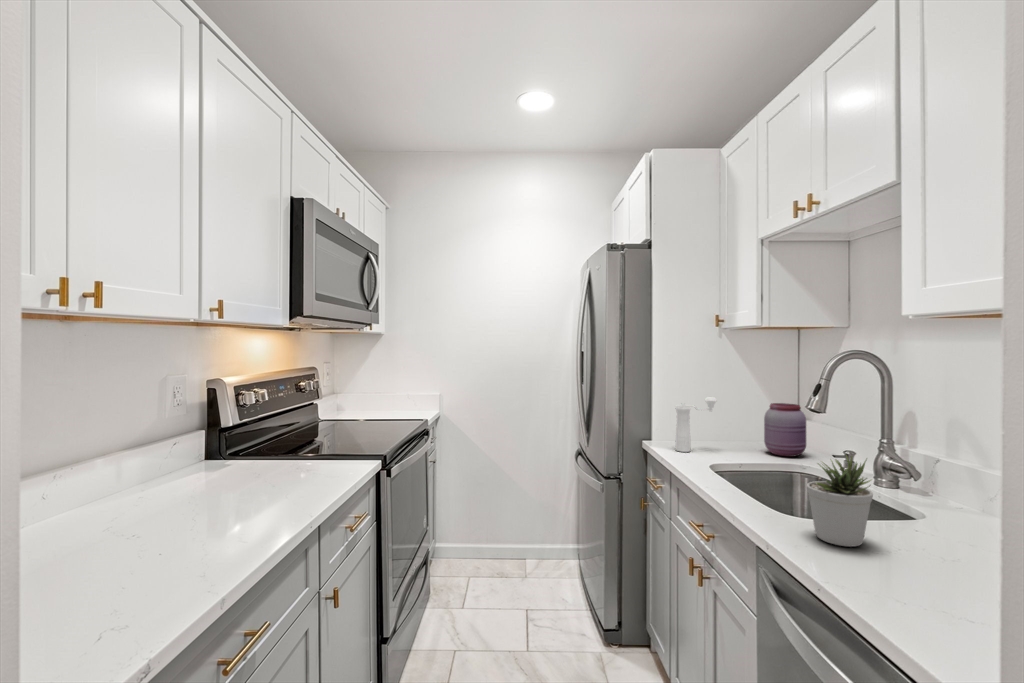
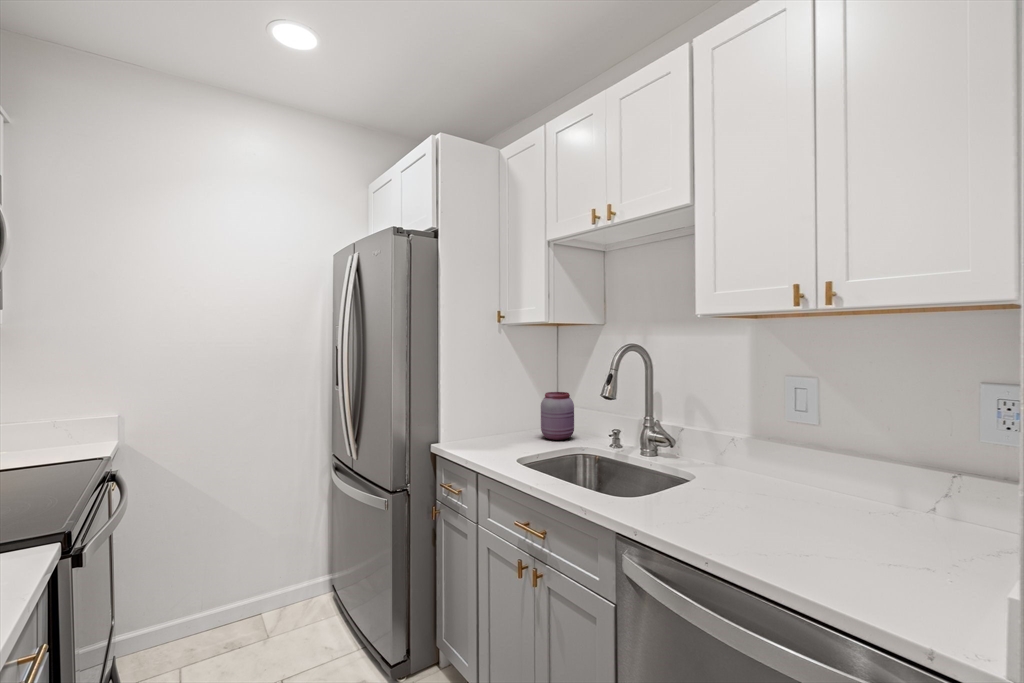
pepper mill: present [675,397,717,452] -> none [468,391,504,449]
potted plant: present [806,457,873,547] -> none [650,437,704,518]

